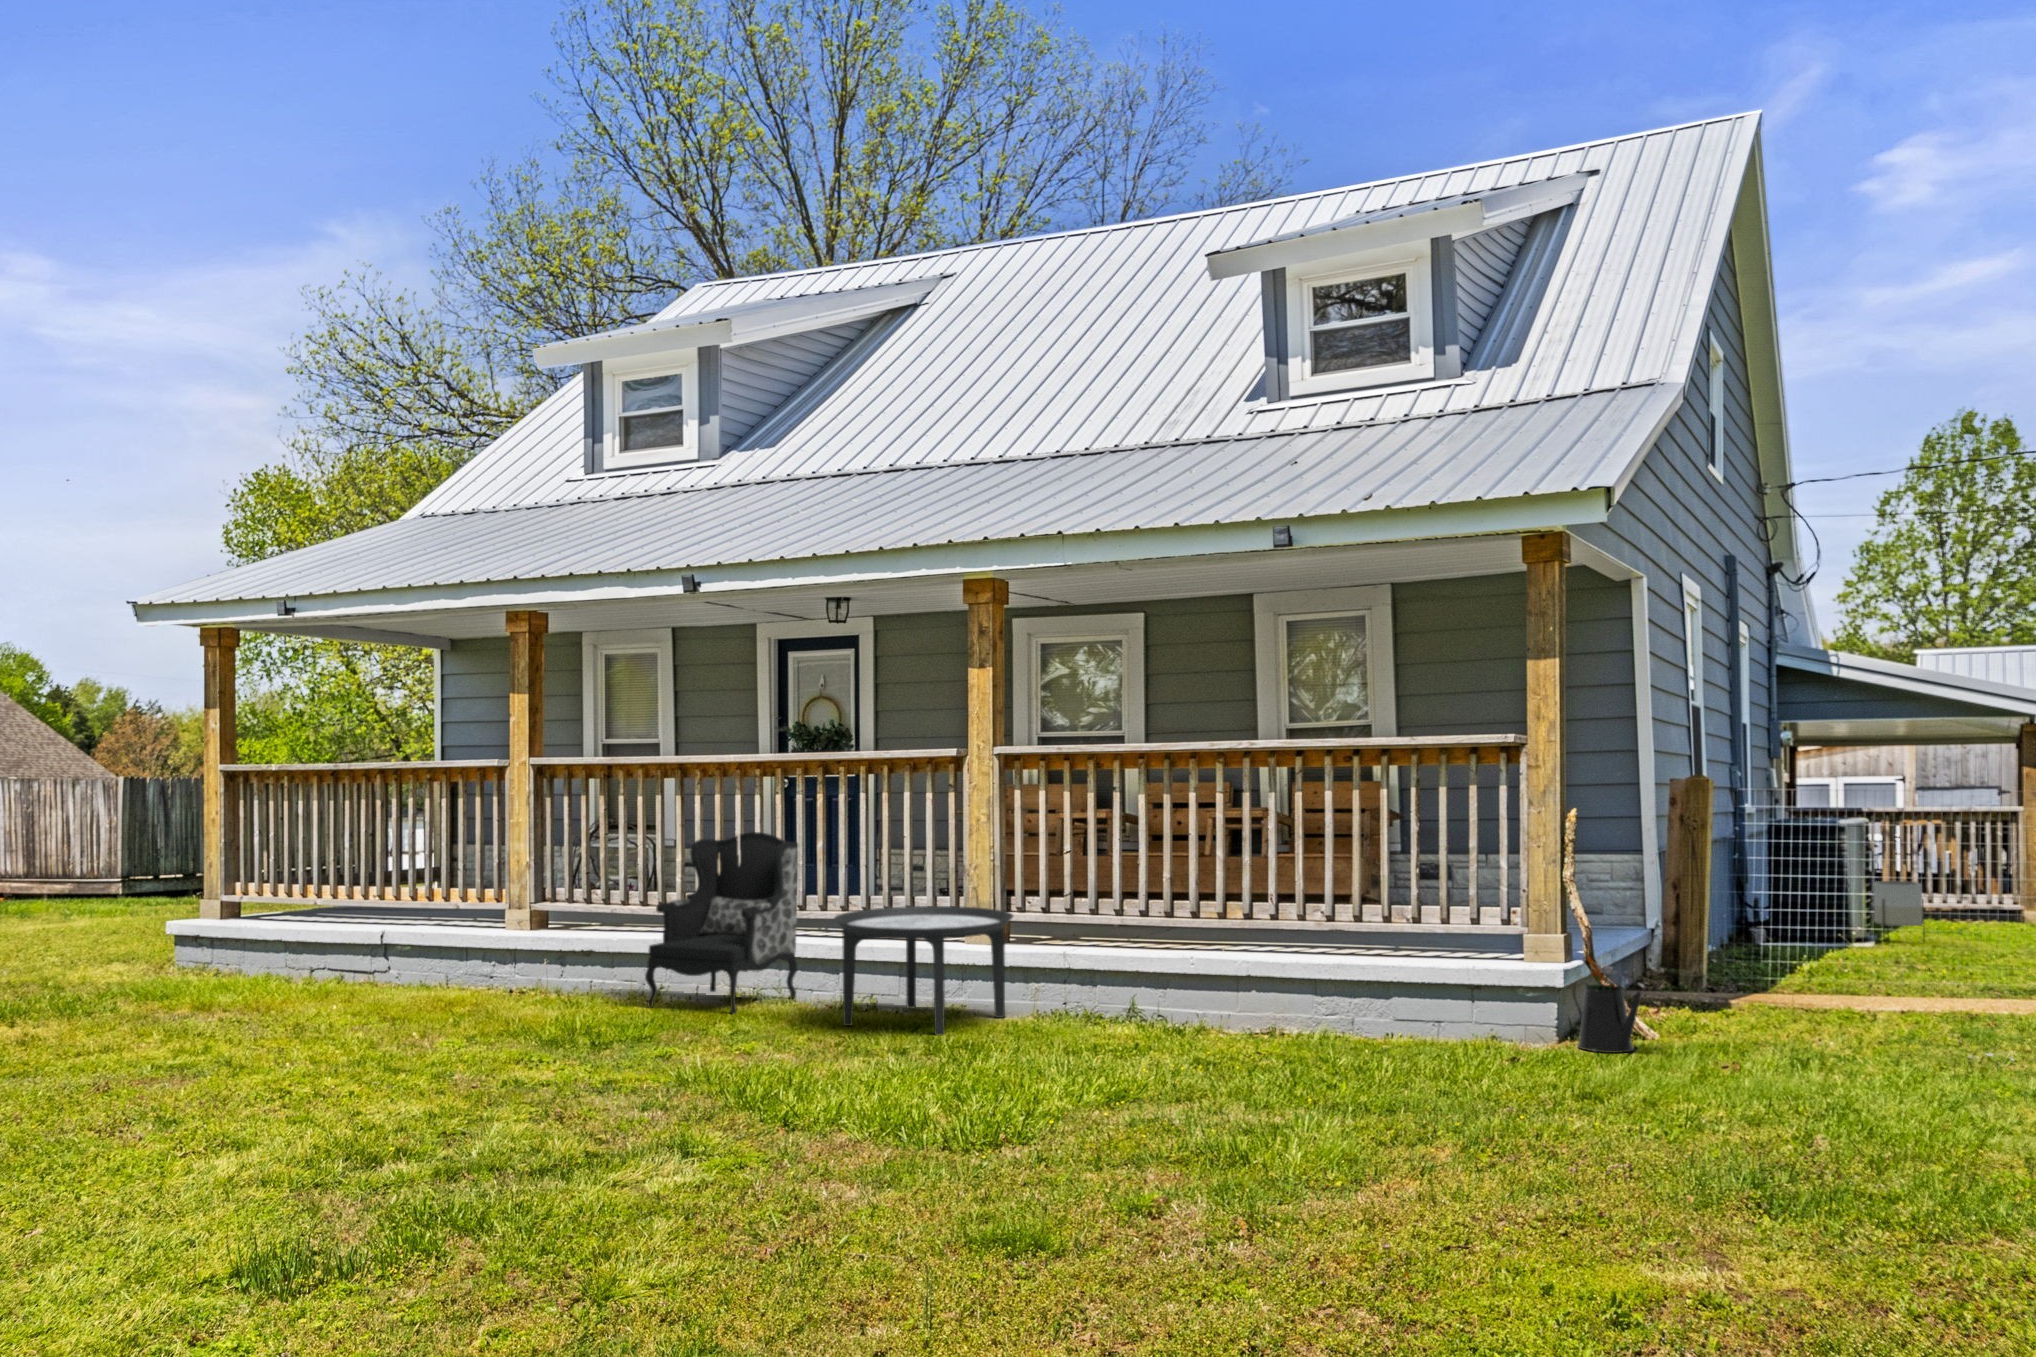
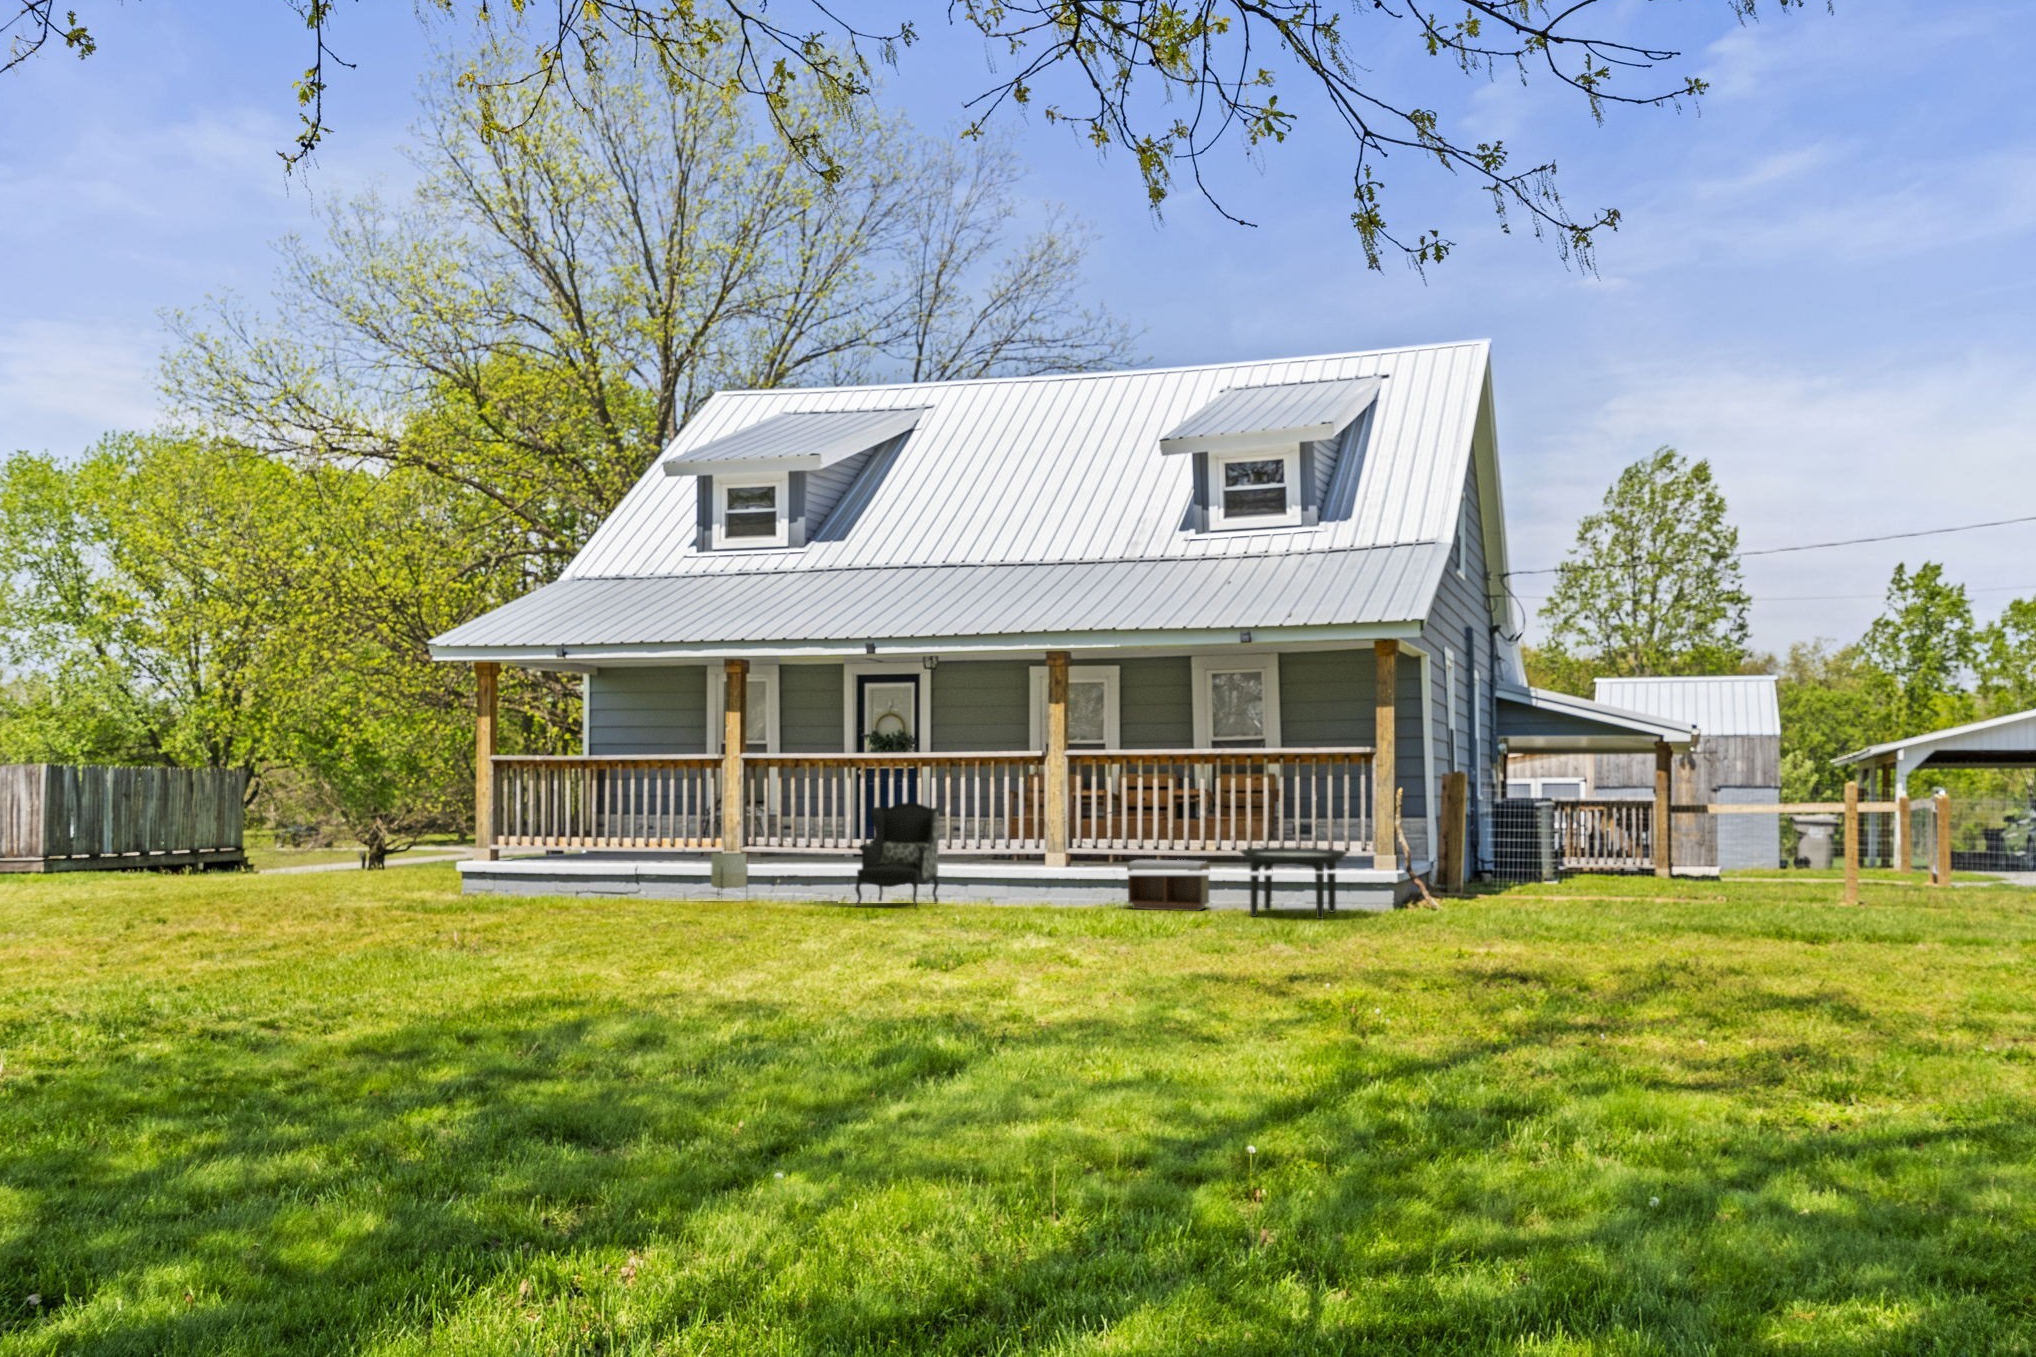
planter: present [1873,881,1924,929] -> present [711,852,748,889]
round table: present [834,906,1013,1035] -> present [1239,847,1347,919]
bench: none [1077,936,1228,1035] -> present [1127,859,1210,911]
watering can: present [1573,956,1641,1053] -> none [1398,862,1434,913]

